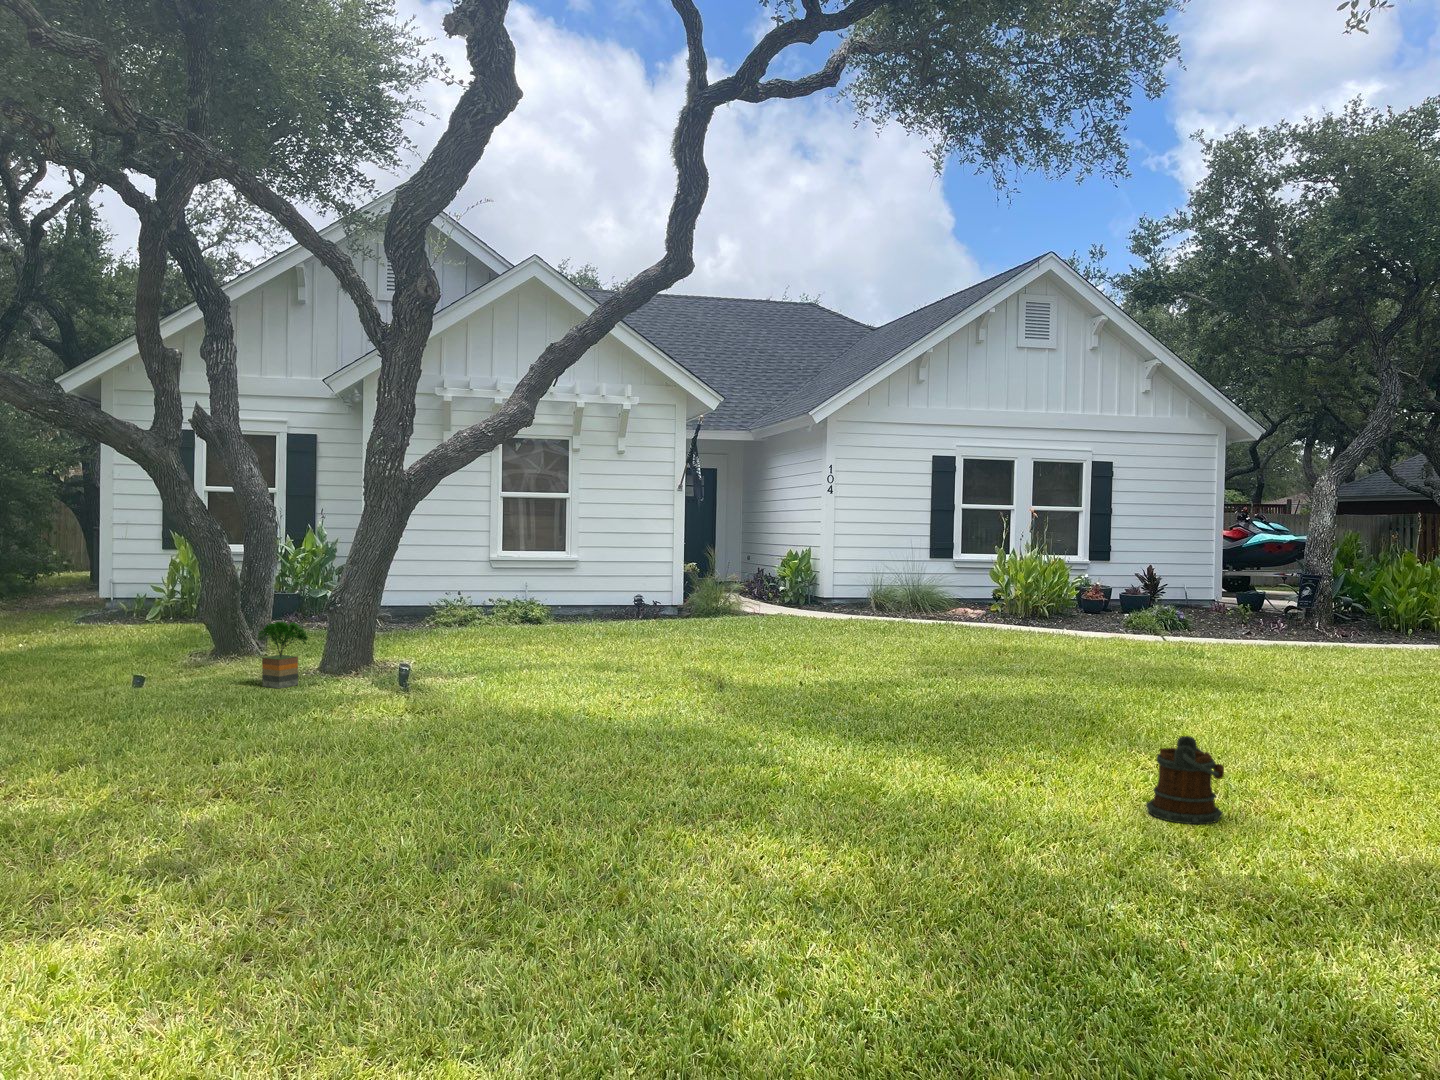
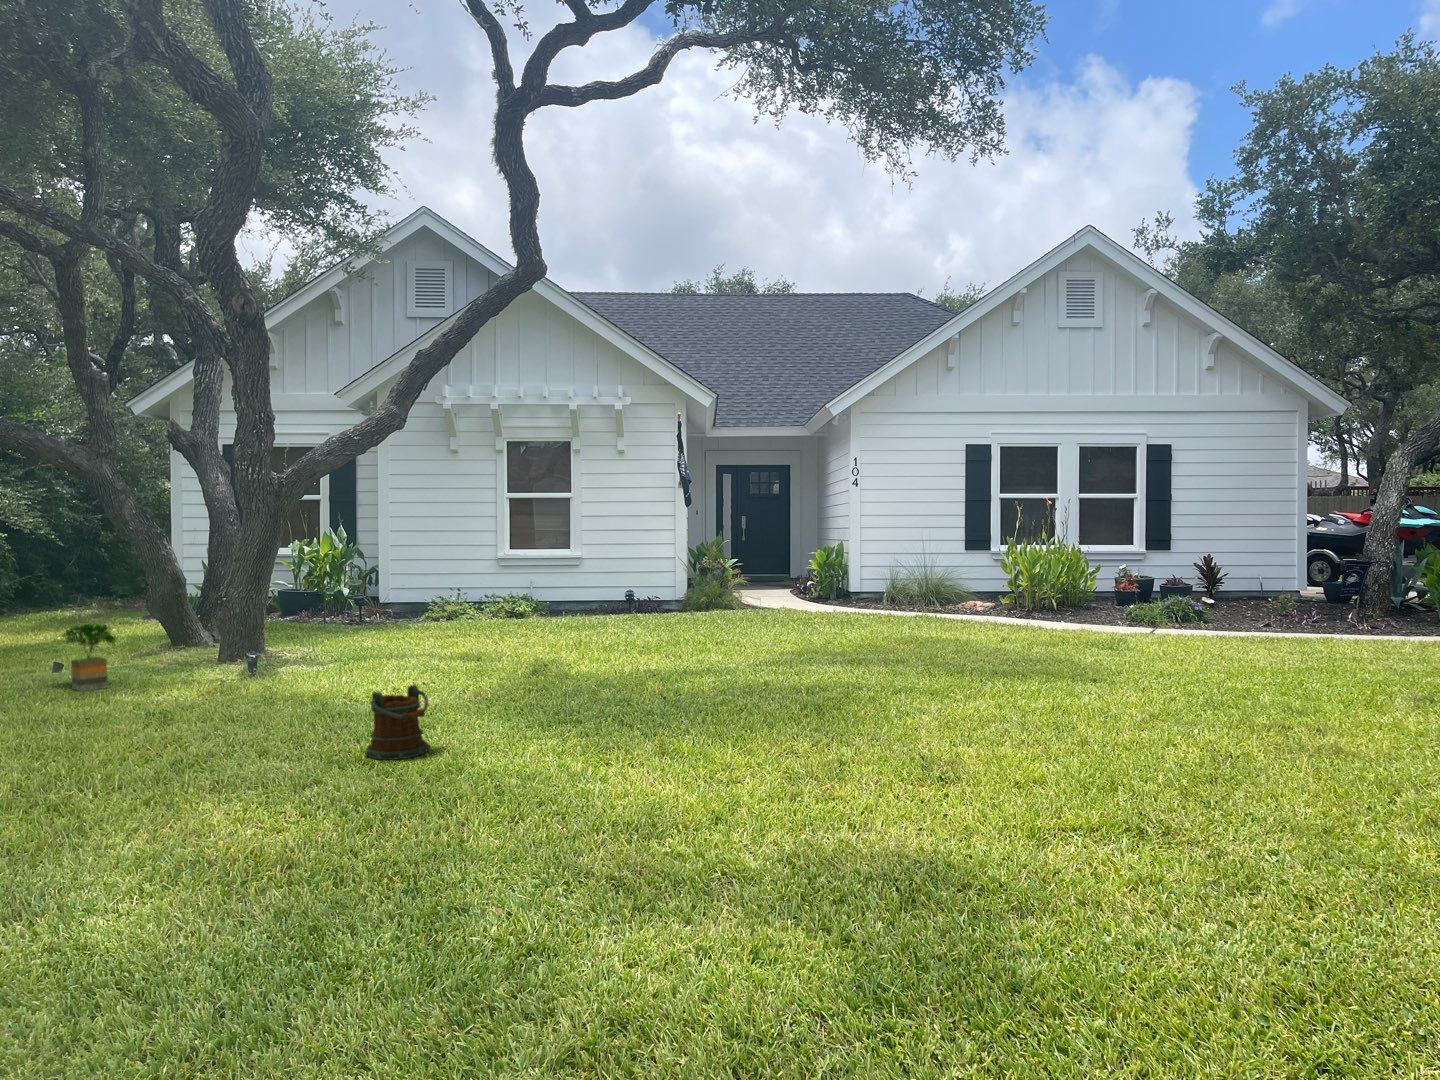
bucket: present [1146,736,1224,824] -> present [365,685,430,760]

